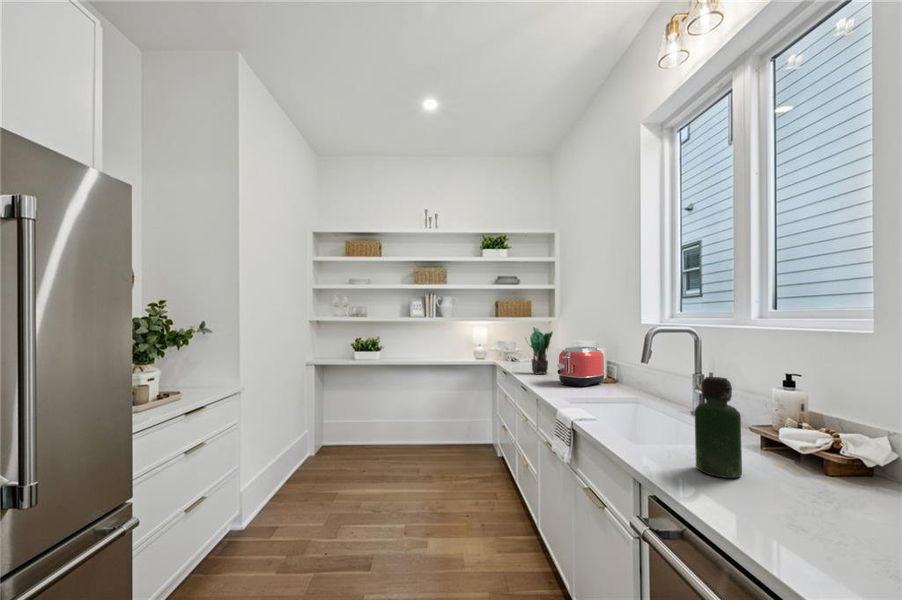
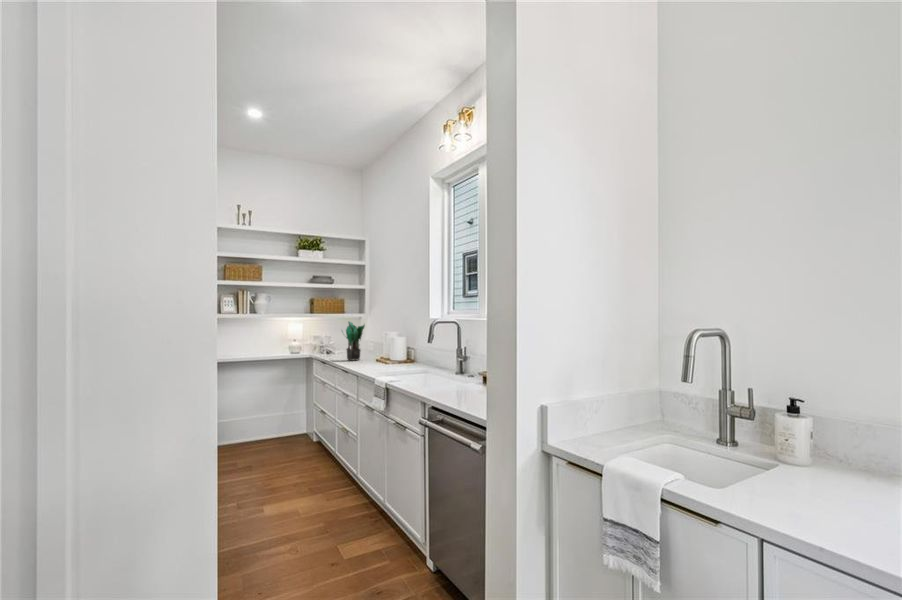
toaster: present [557,346,605,387] -> none [369,336,405,366]
bottle: present [695,377,742,478] -> none [448,342,469,394]

